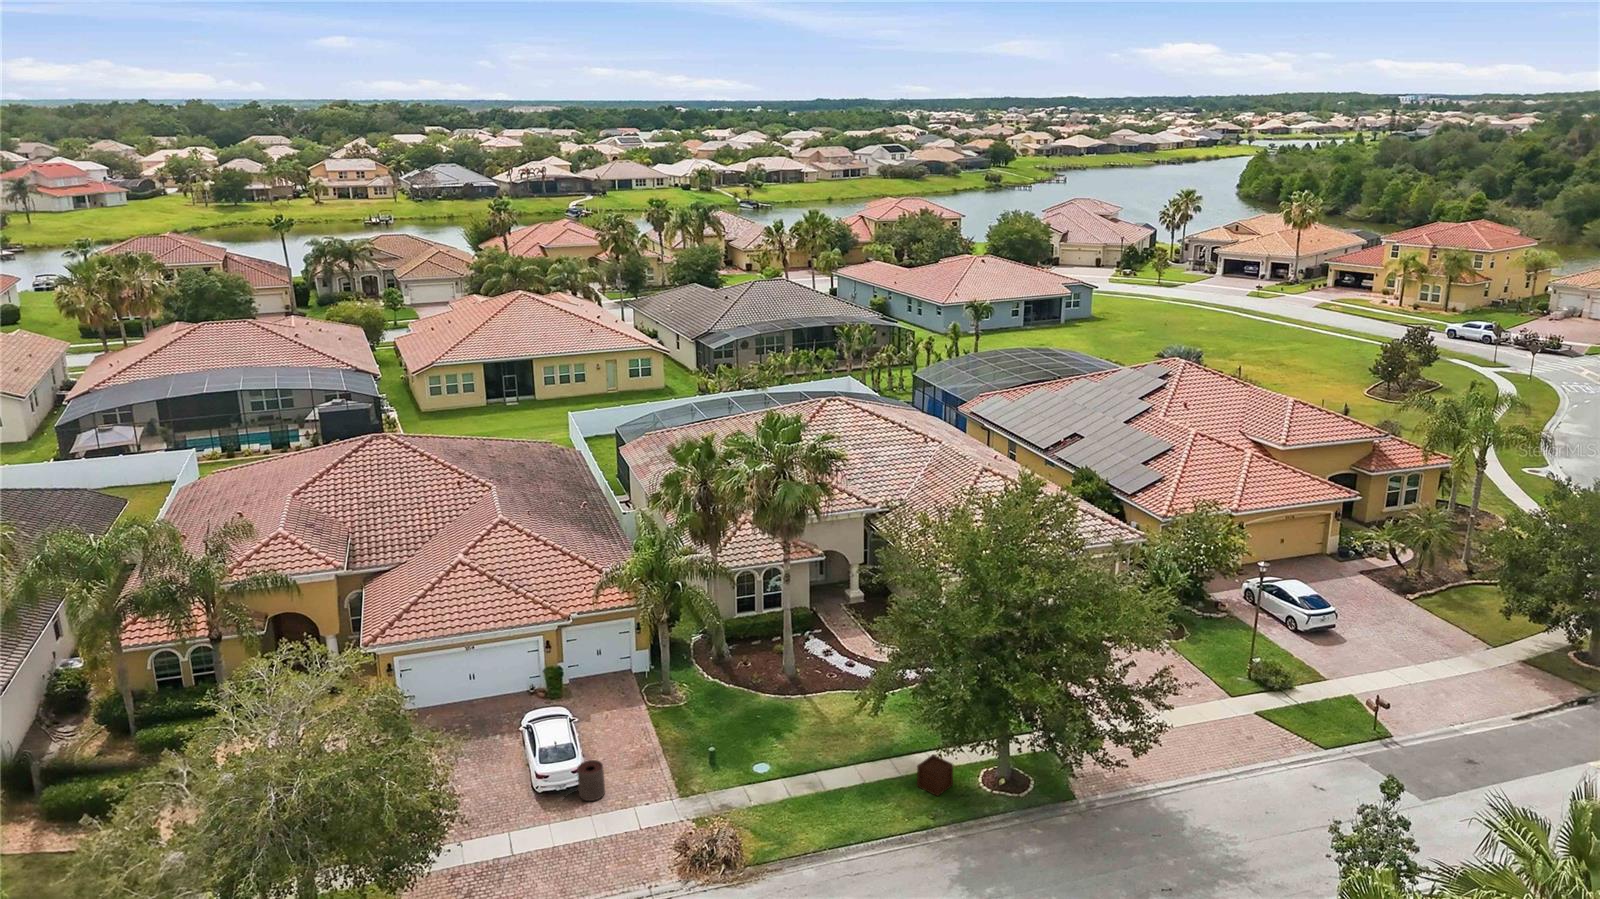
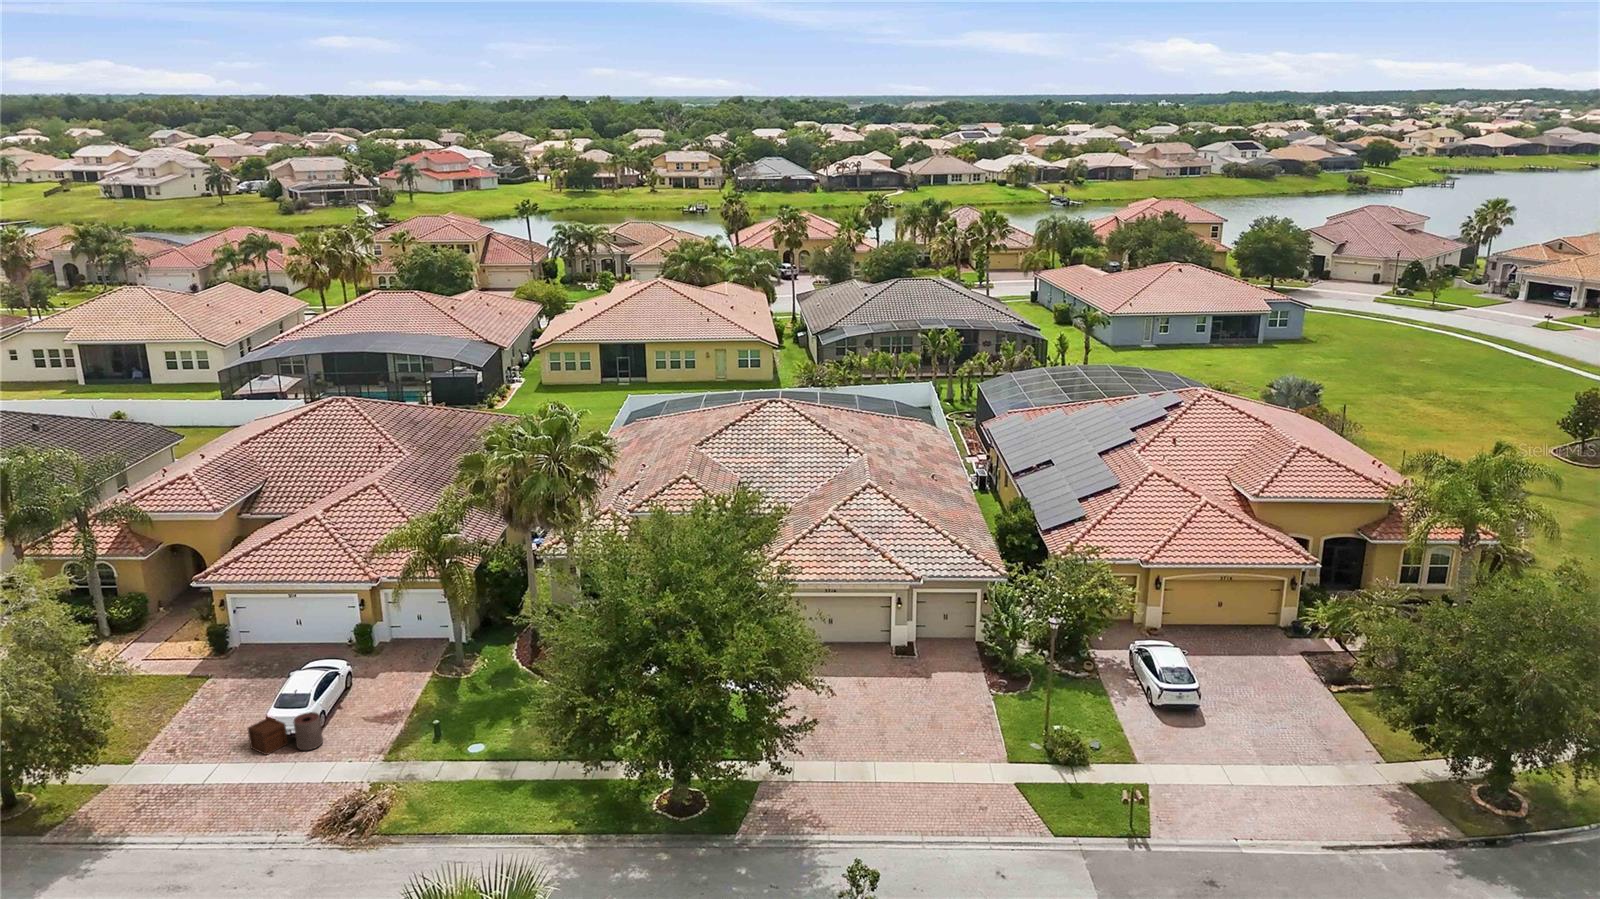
wooden crate: present [917,755,953,796] -> present [248,717,288,755]

